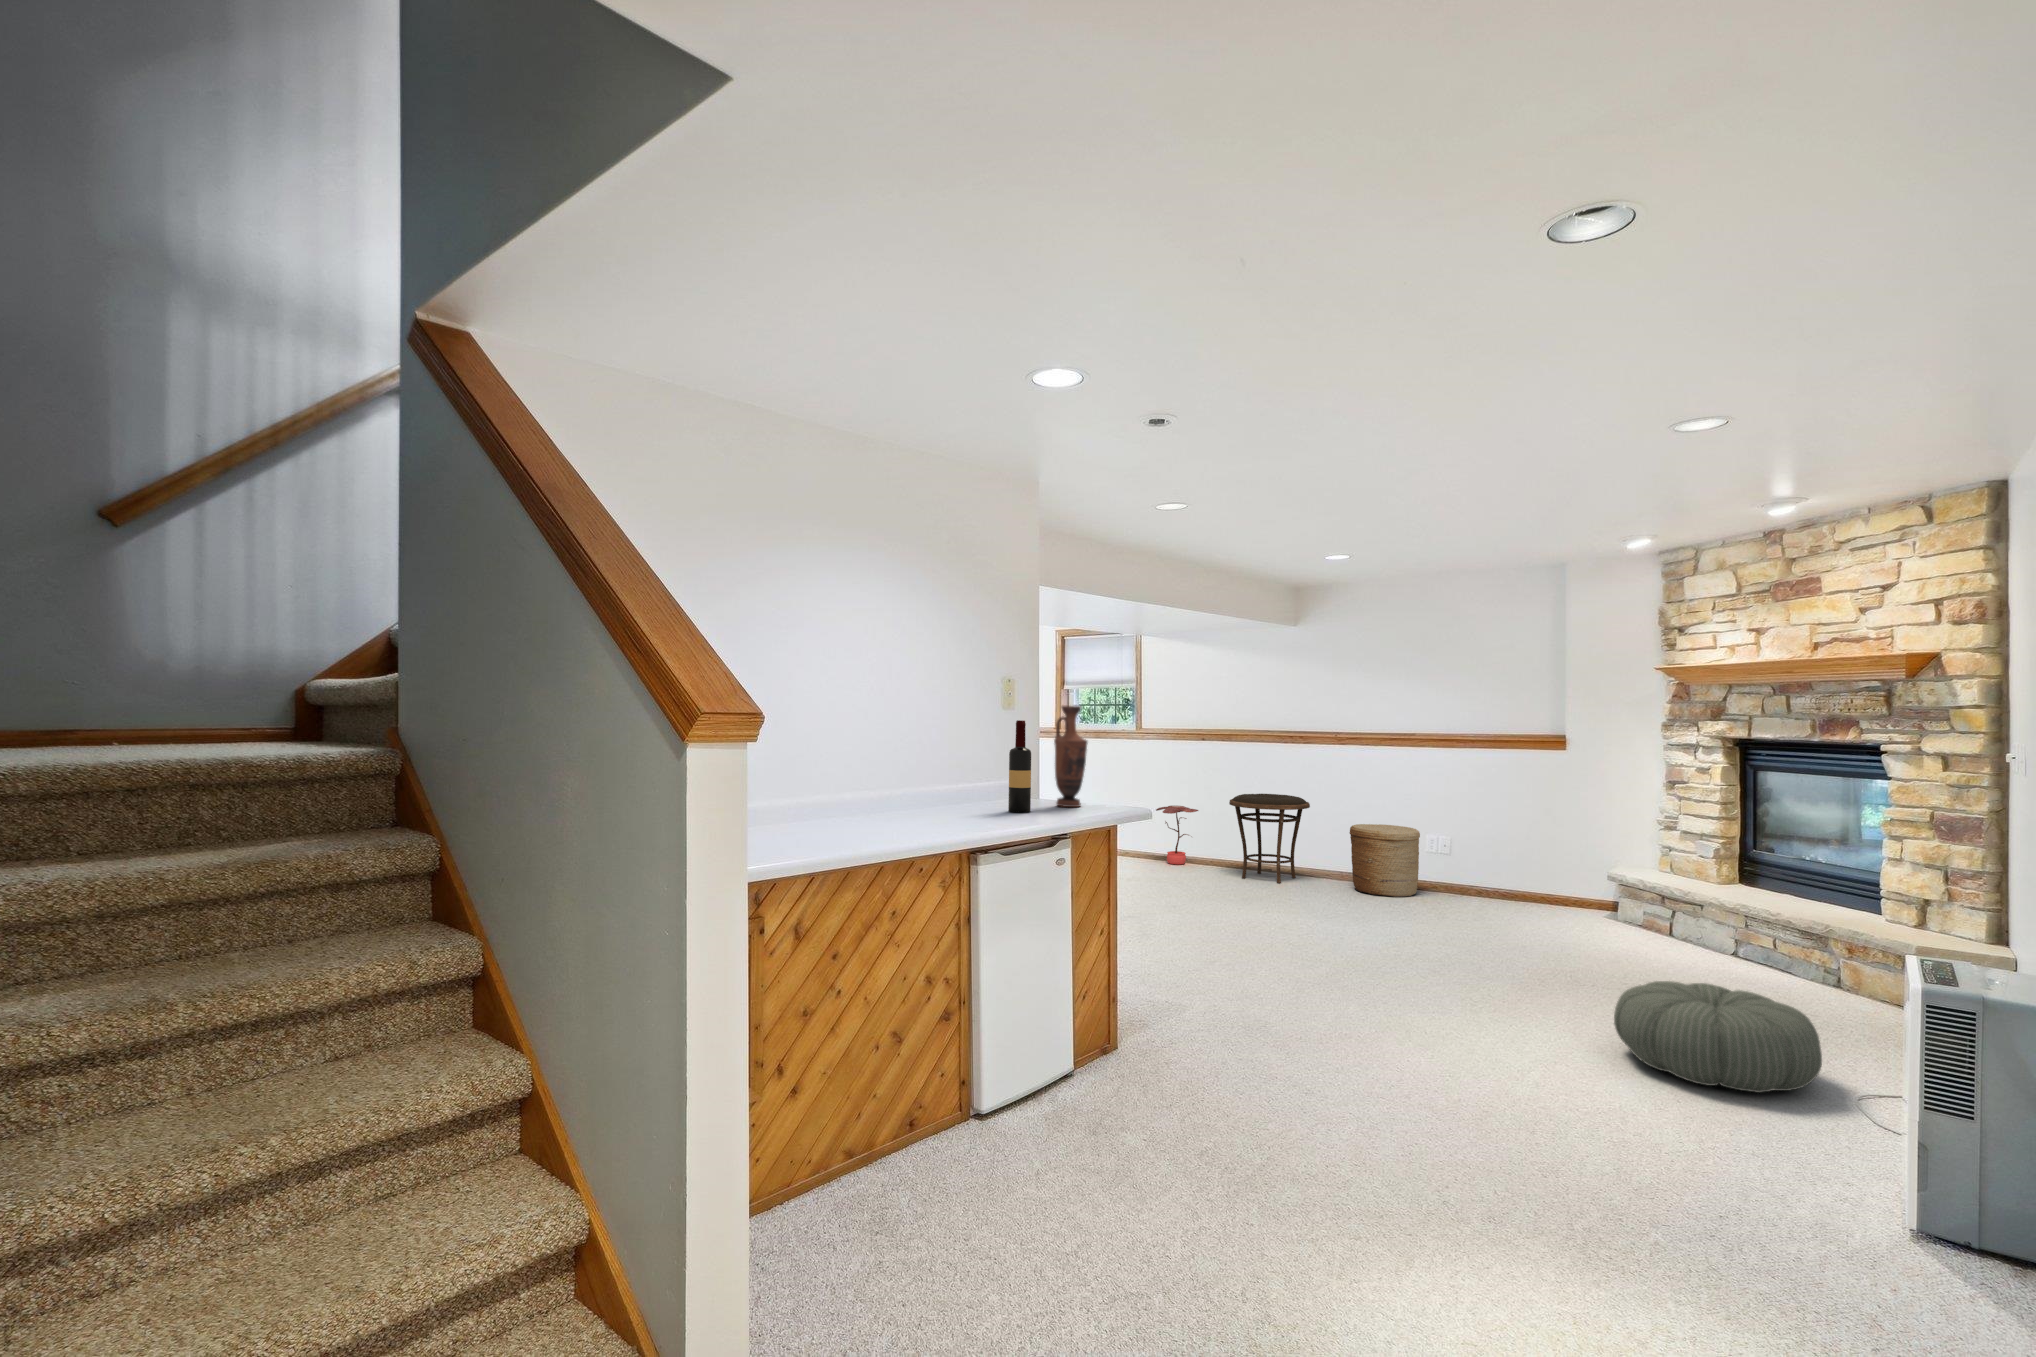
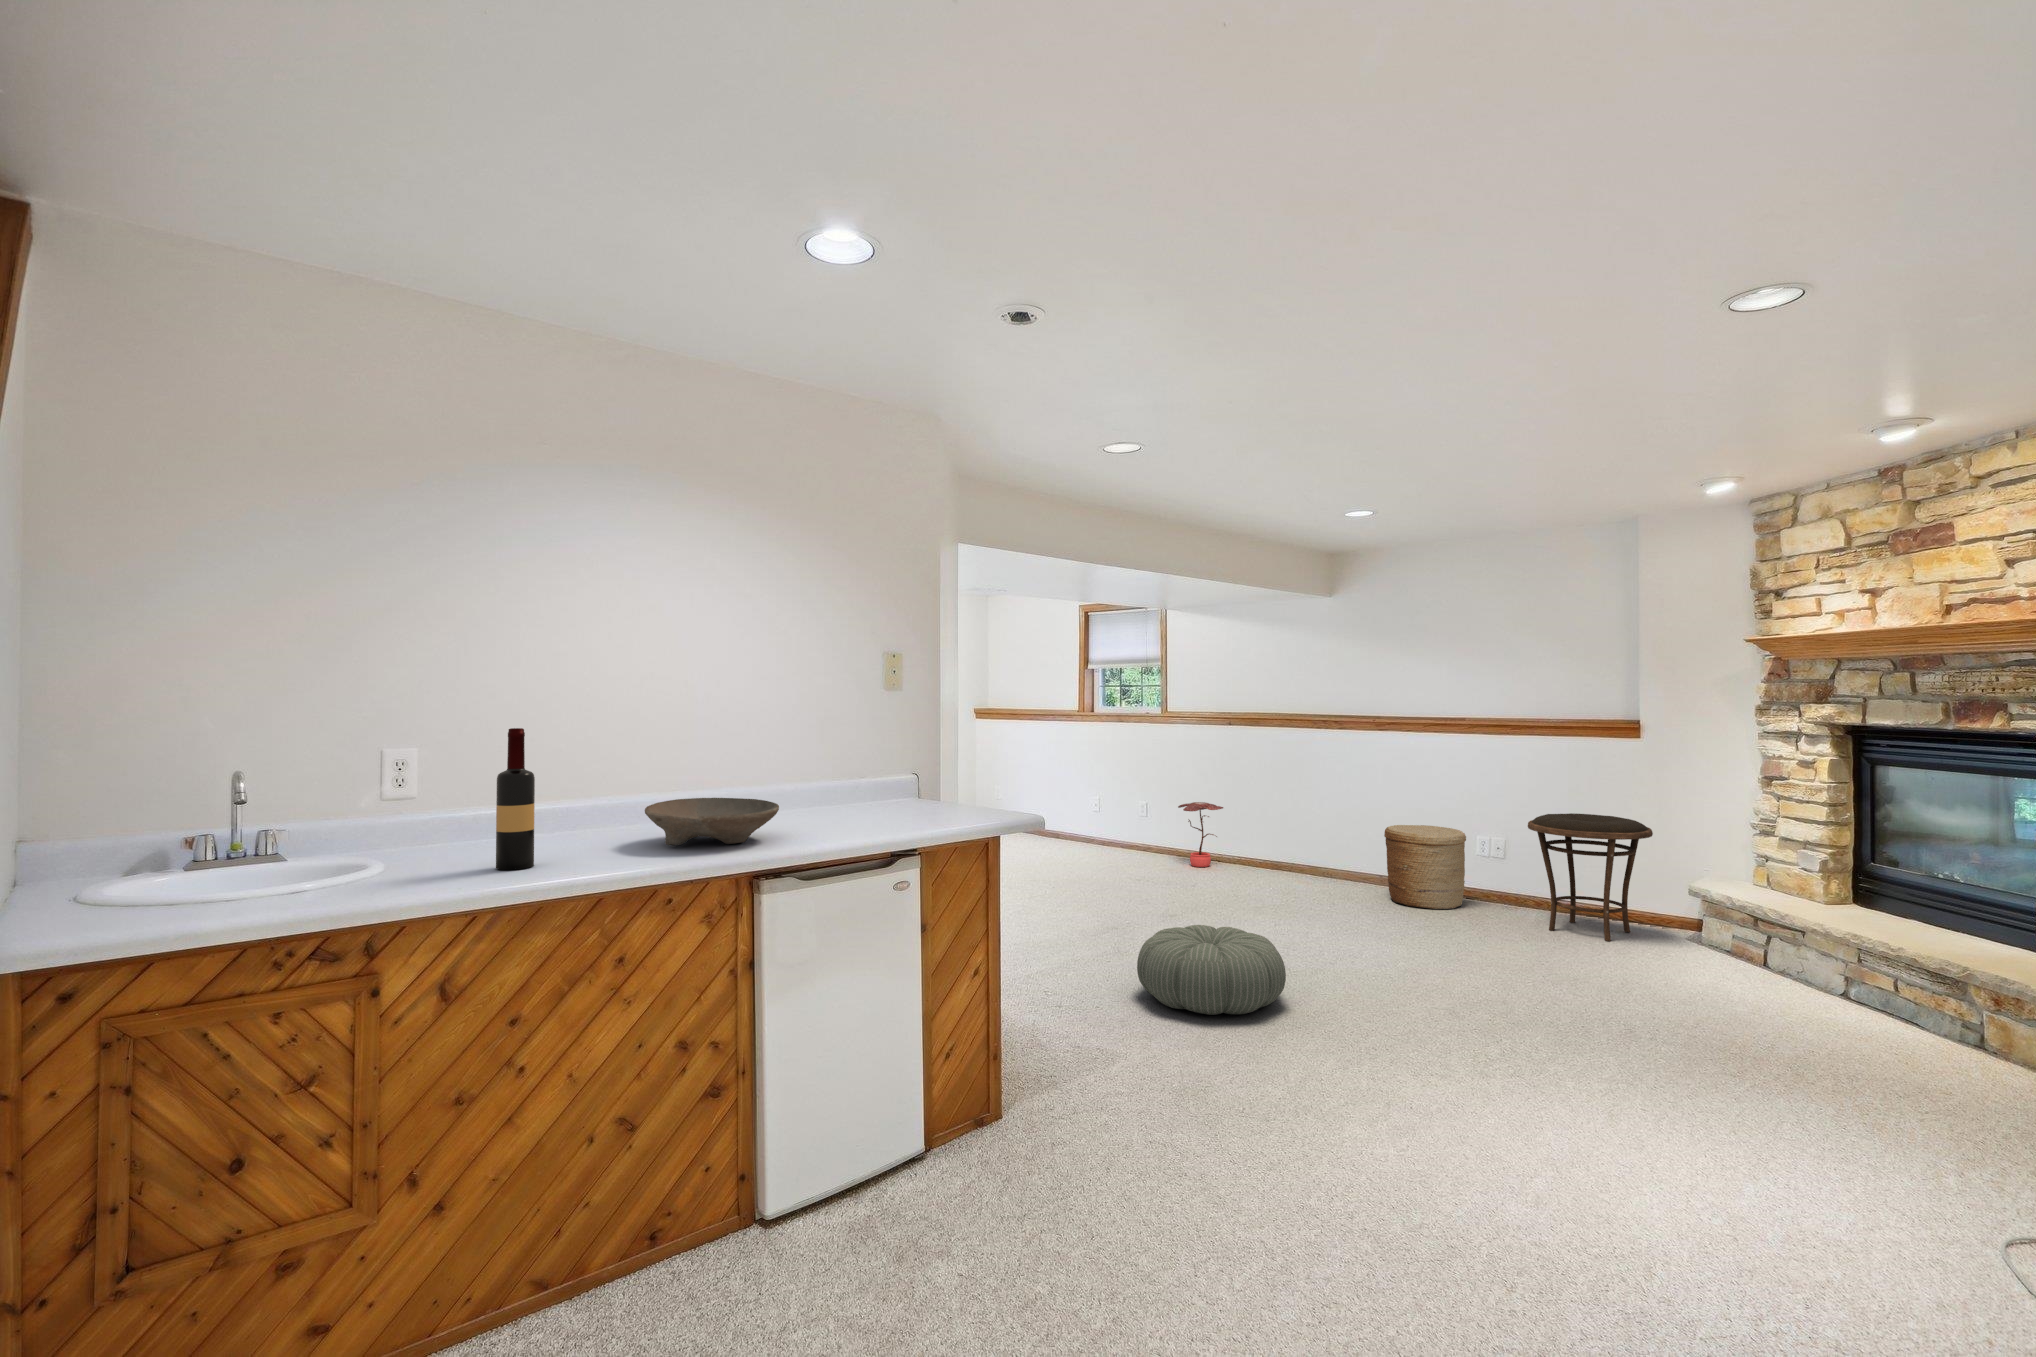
vase: present [1054,706,1088,807] -> none [897,699,938,824]
wine bottle: present [1008,720,1031,812] -> present [496,728,535,870]
bowl: none [883,784,987,820] -> present [645,798,779,845]
side table: present [1229,794,1310,883] -> present [1528,813,1653,941]
pouf: present [1614,981,1822,1093] -> present [1137,925,1286,1015]

